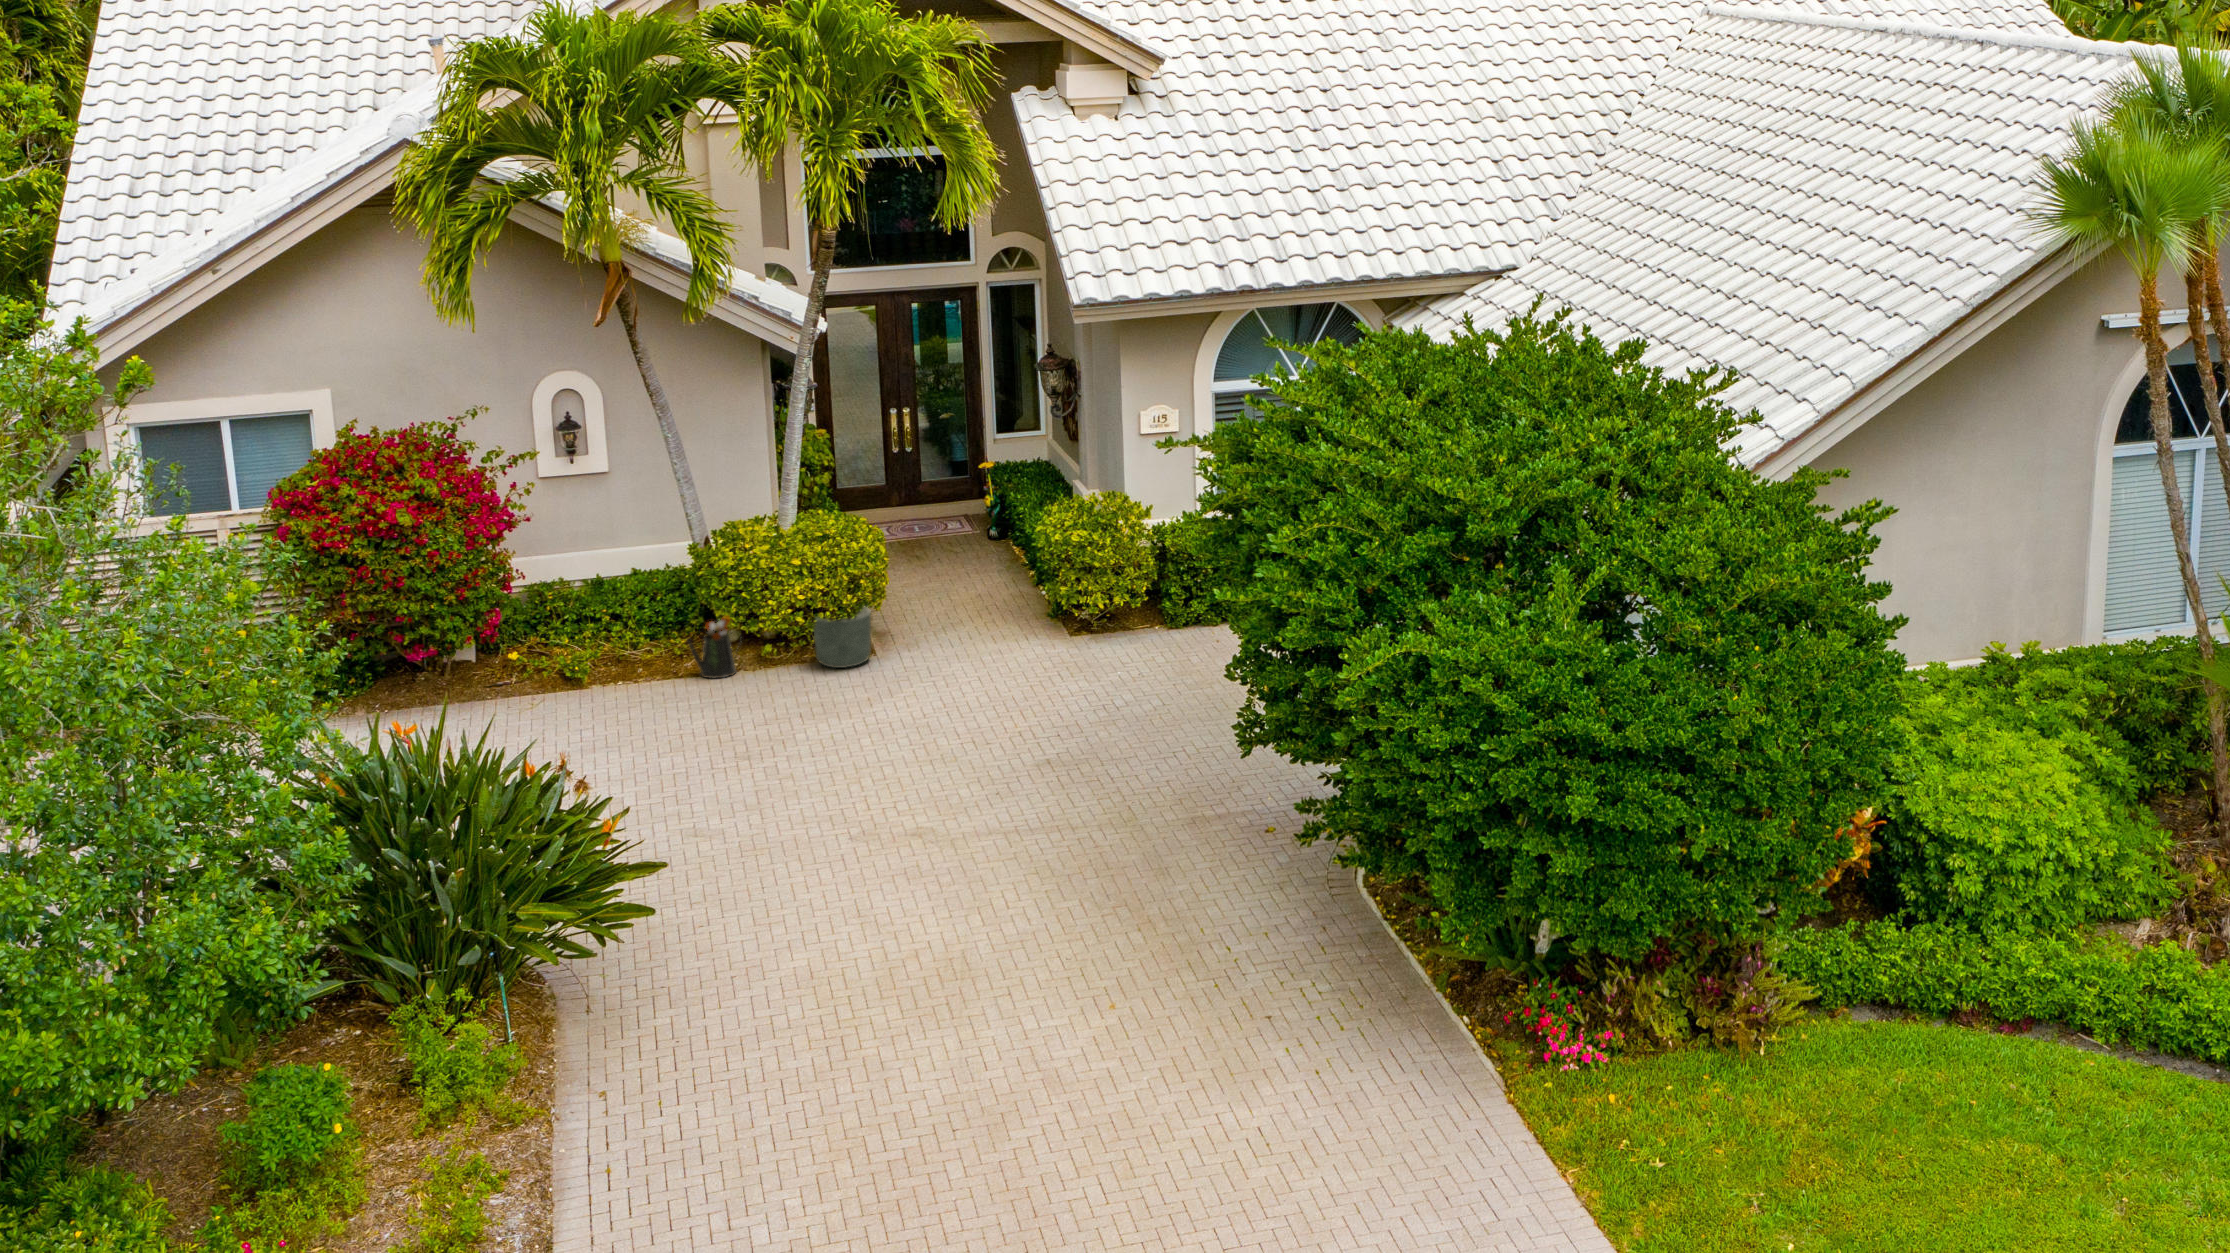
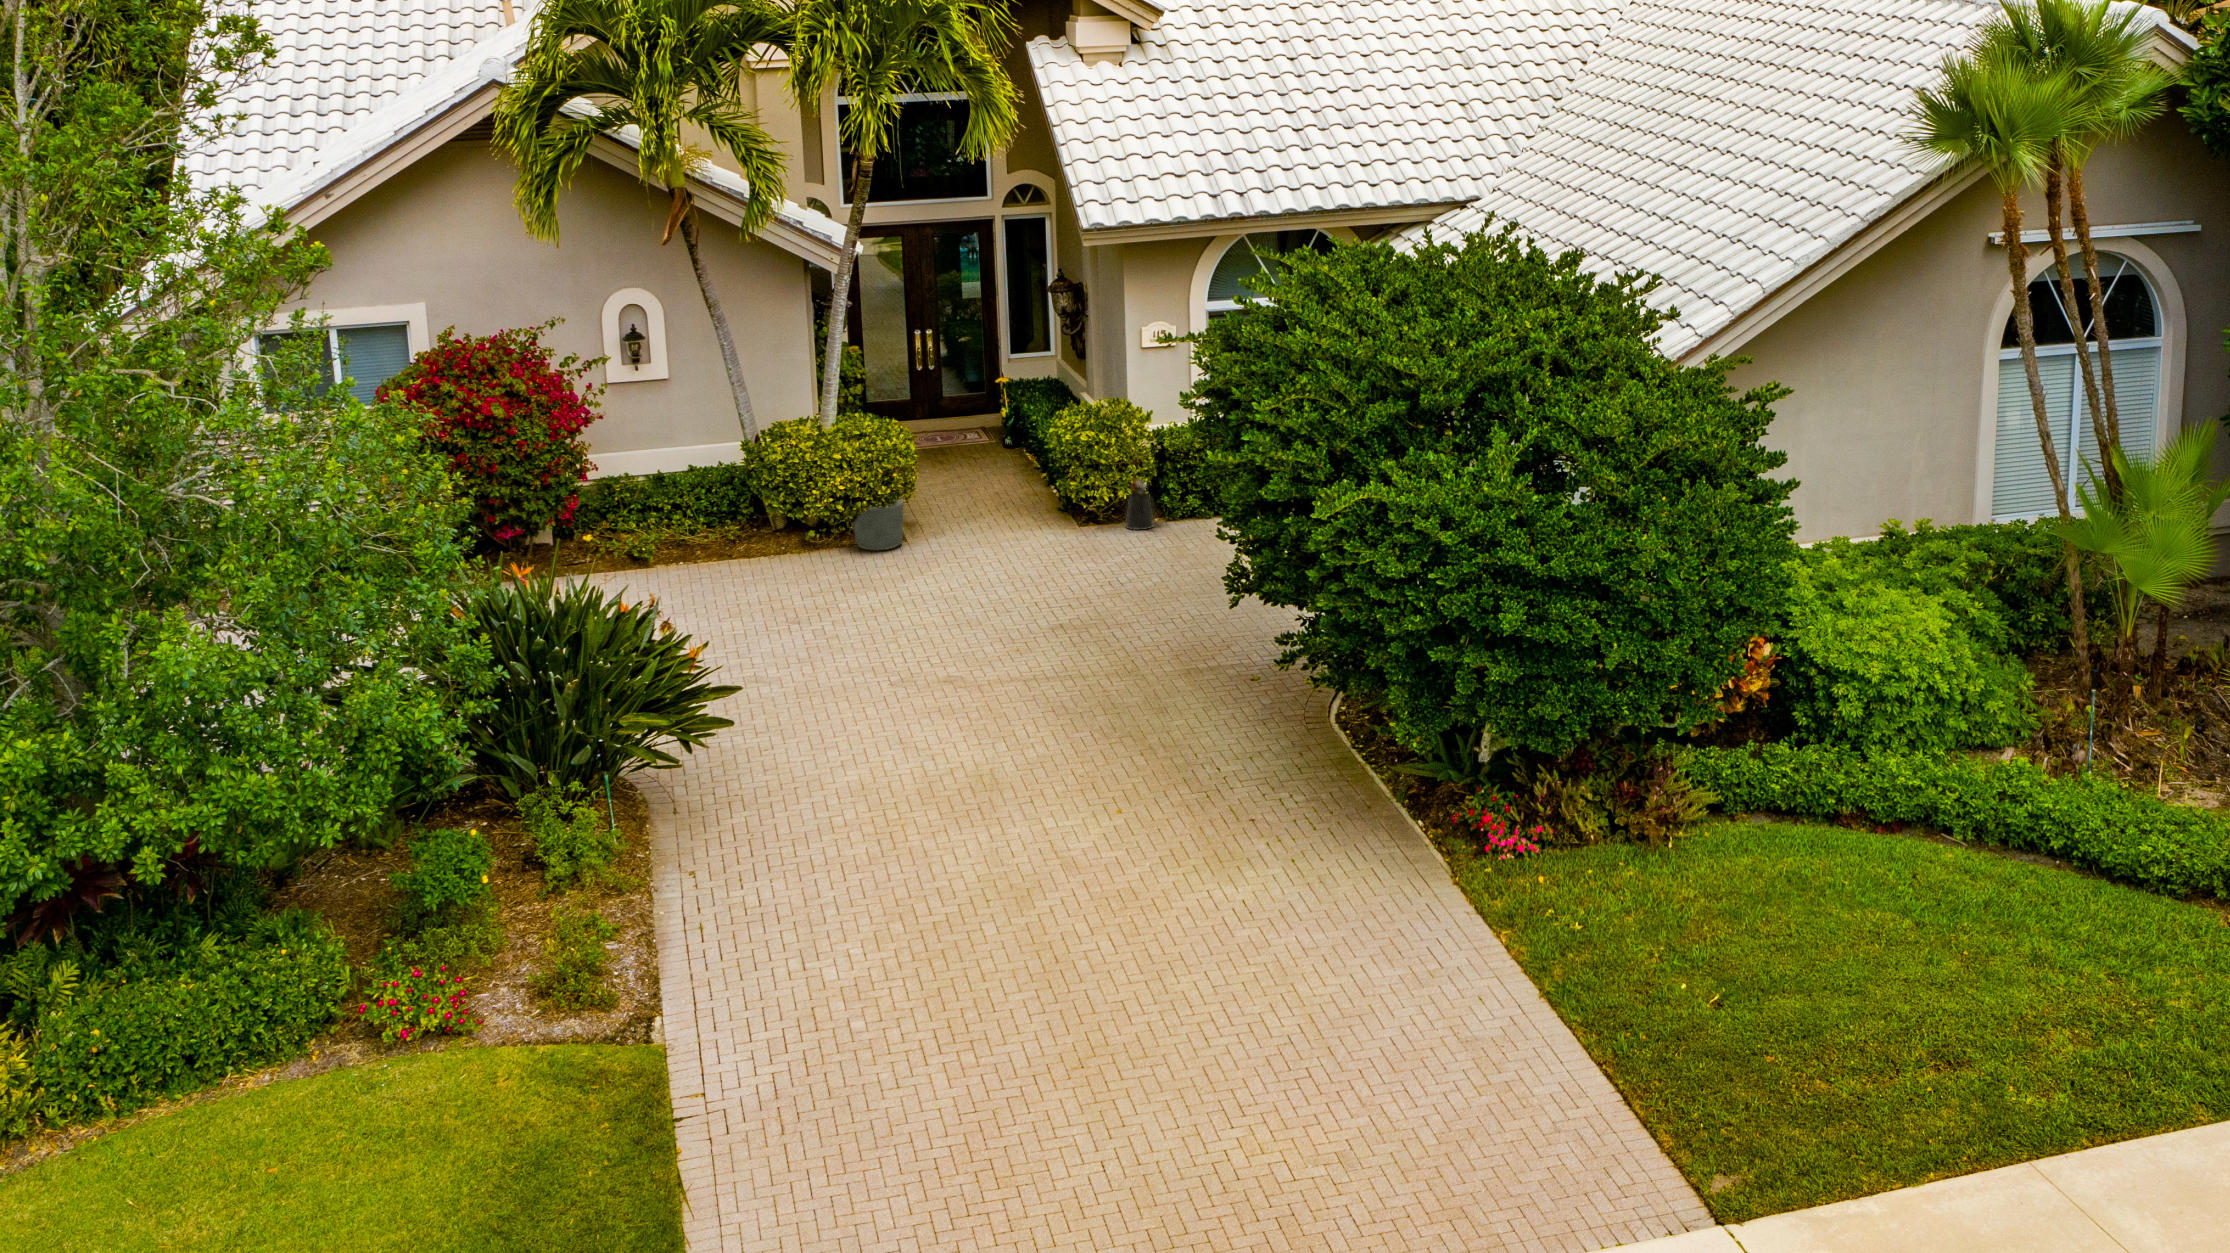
watering can: present [688,616,742,679] -> present [1126,477,1154,530]

